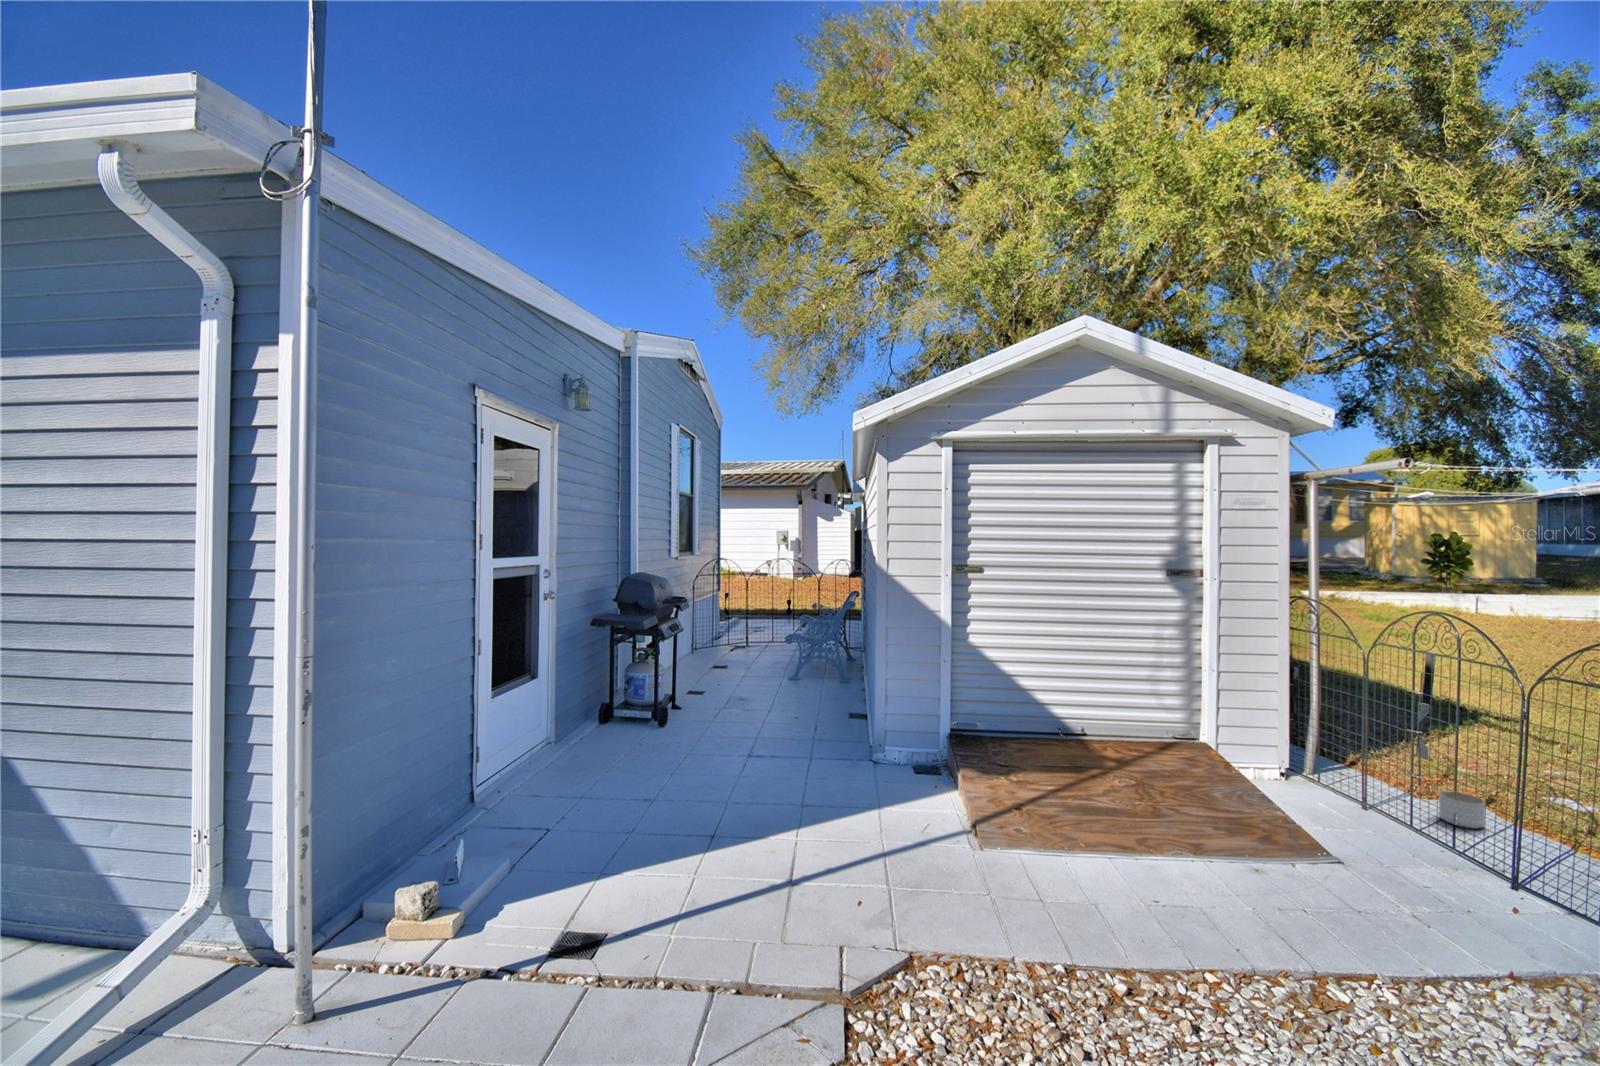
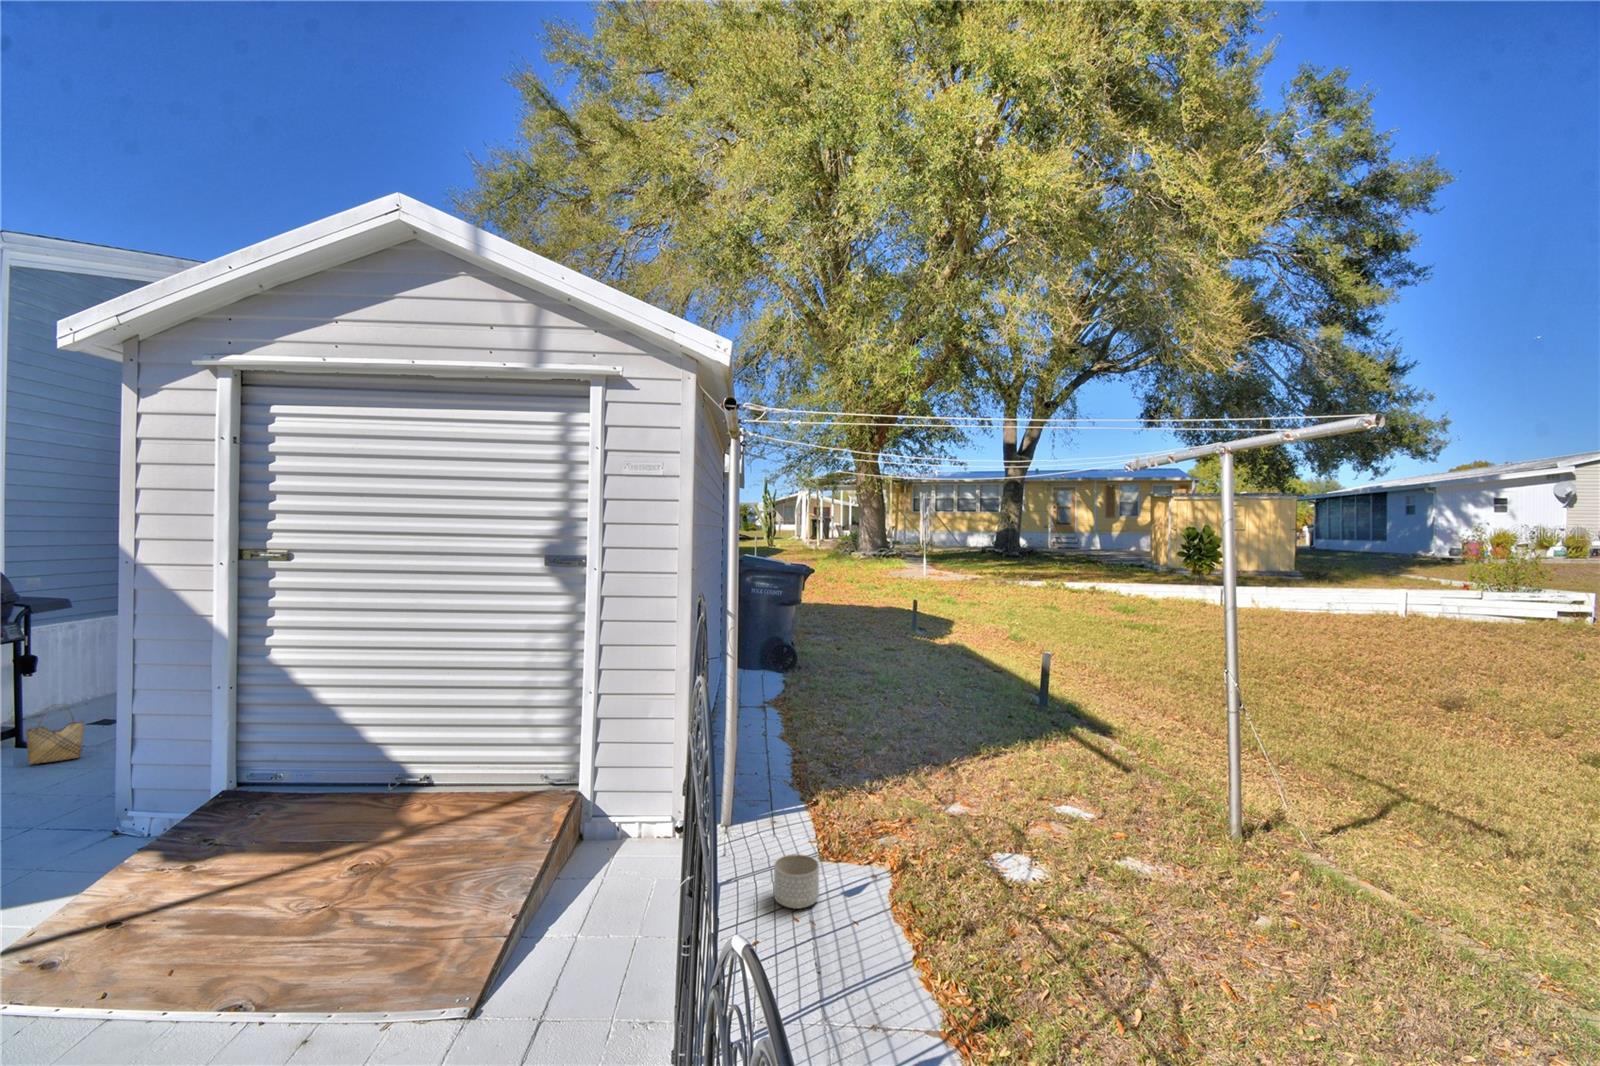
woven basket: none [715,674,741,716] -> present [26,705,84,764]

